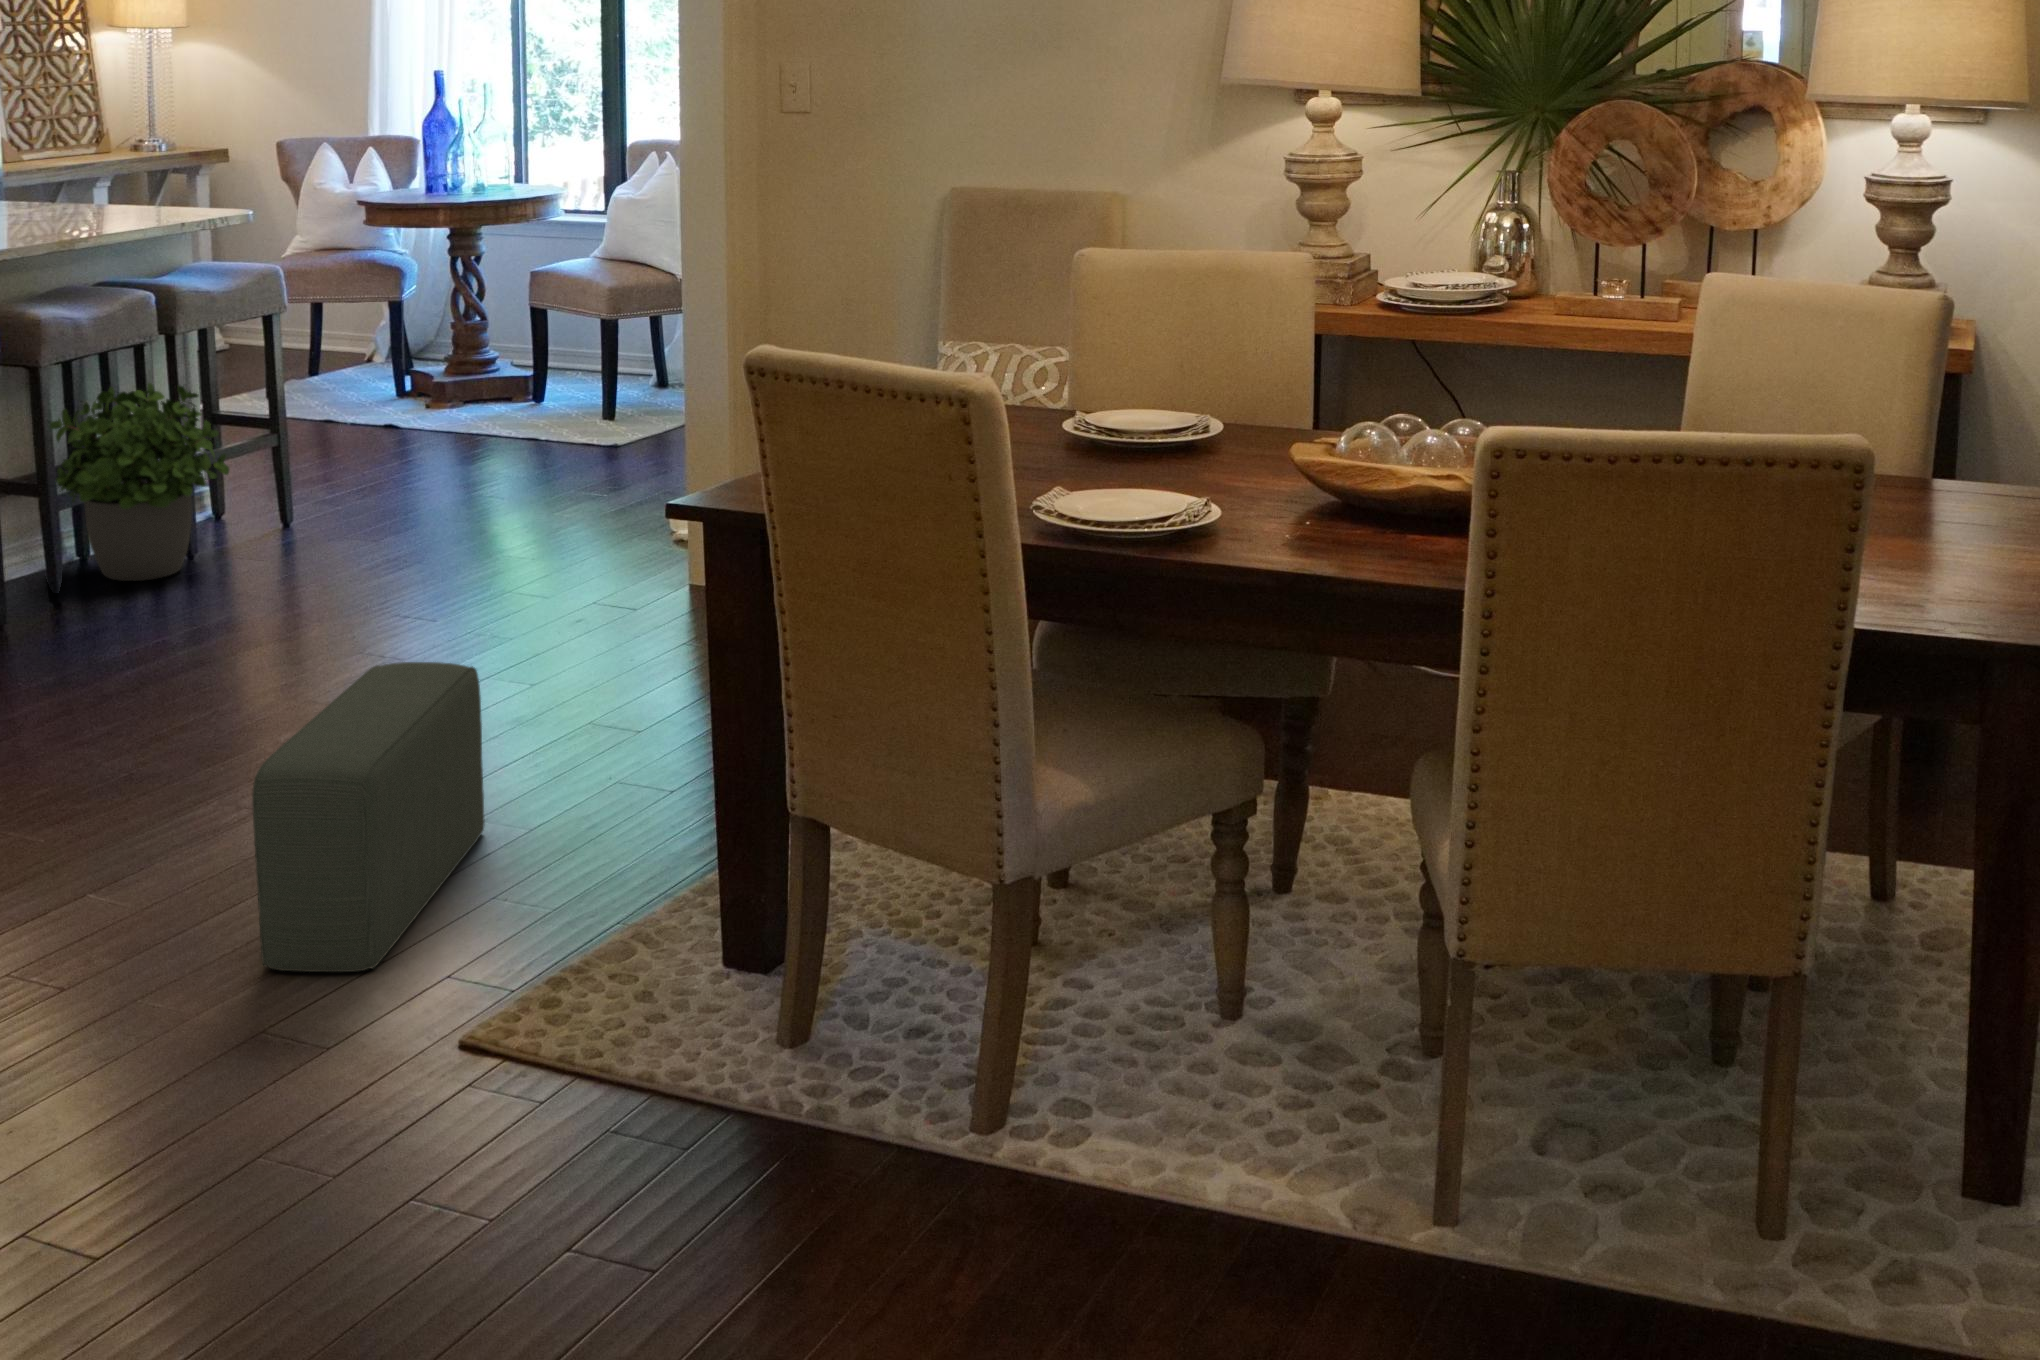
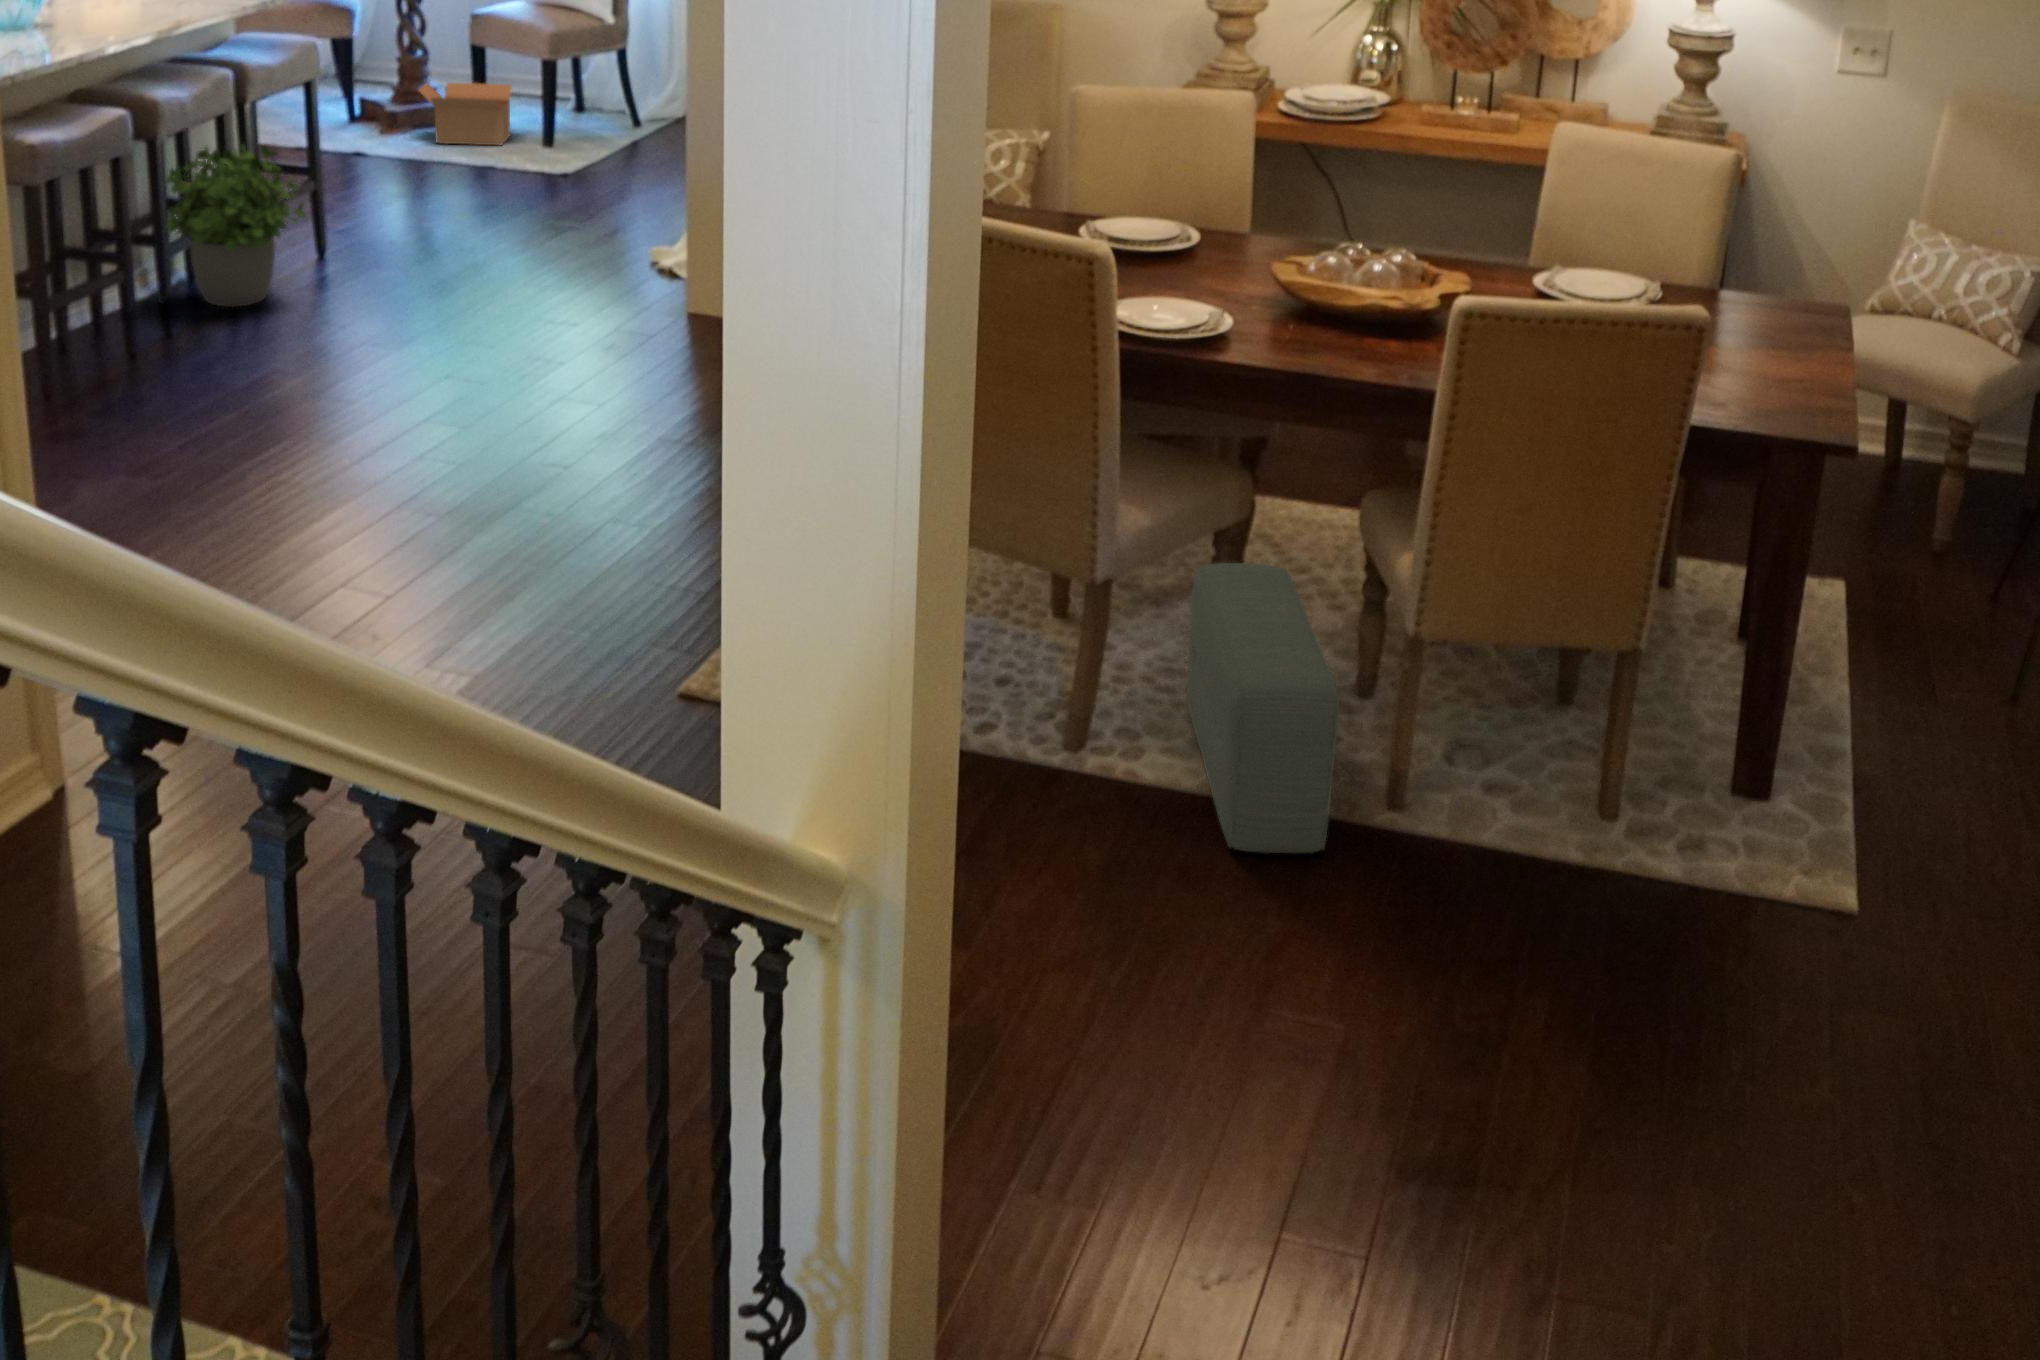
cardboard box: none [457,346,584,416] -> present [418,83,512,145]
pouf: present [252,662,485,972] -> present [1187,563,1339,853]

